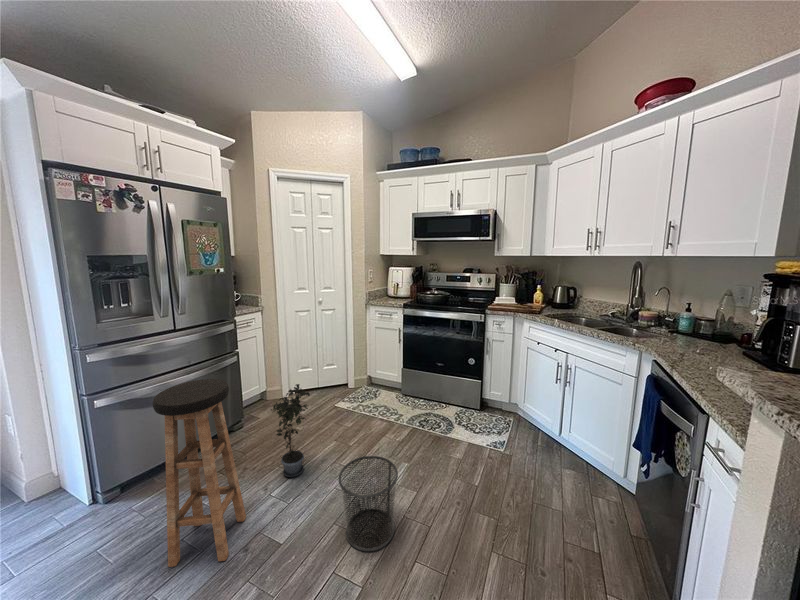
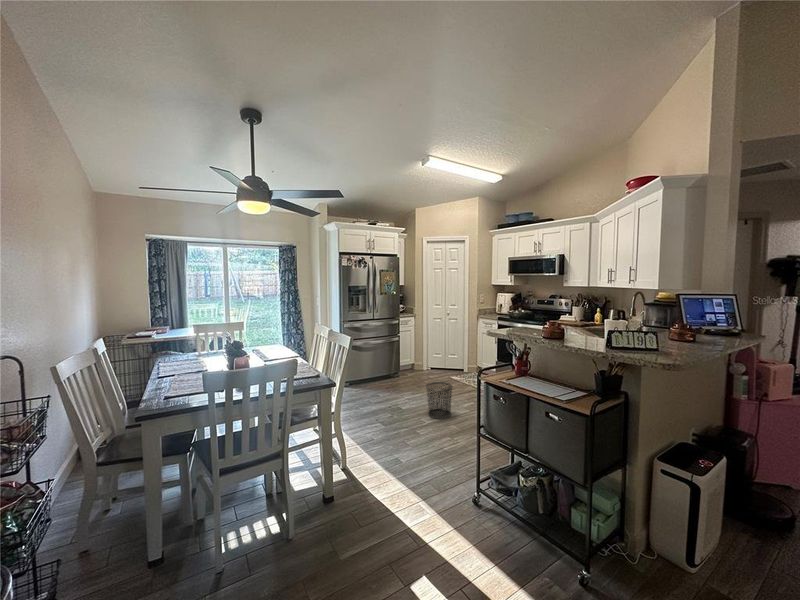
bar stool: present [153,379,246,567] -> none [364,336,392,407]
potted plant: present [271,384,310,477] -> none [406,349,426,395]

